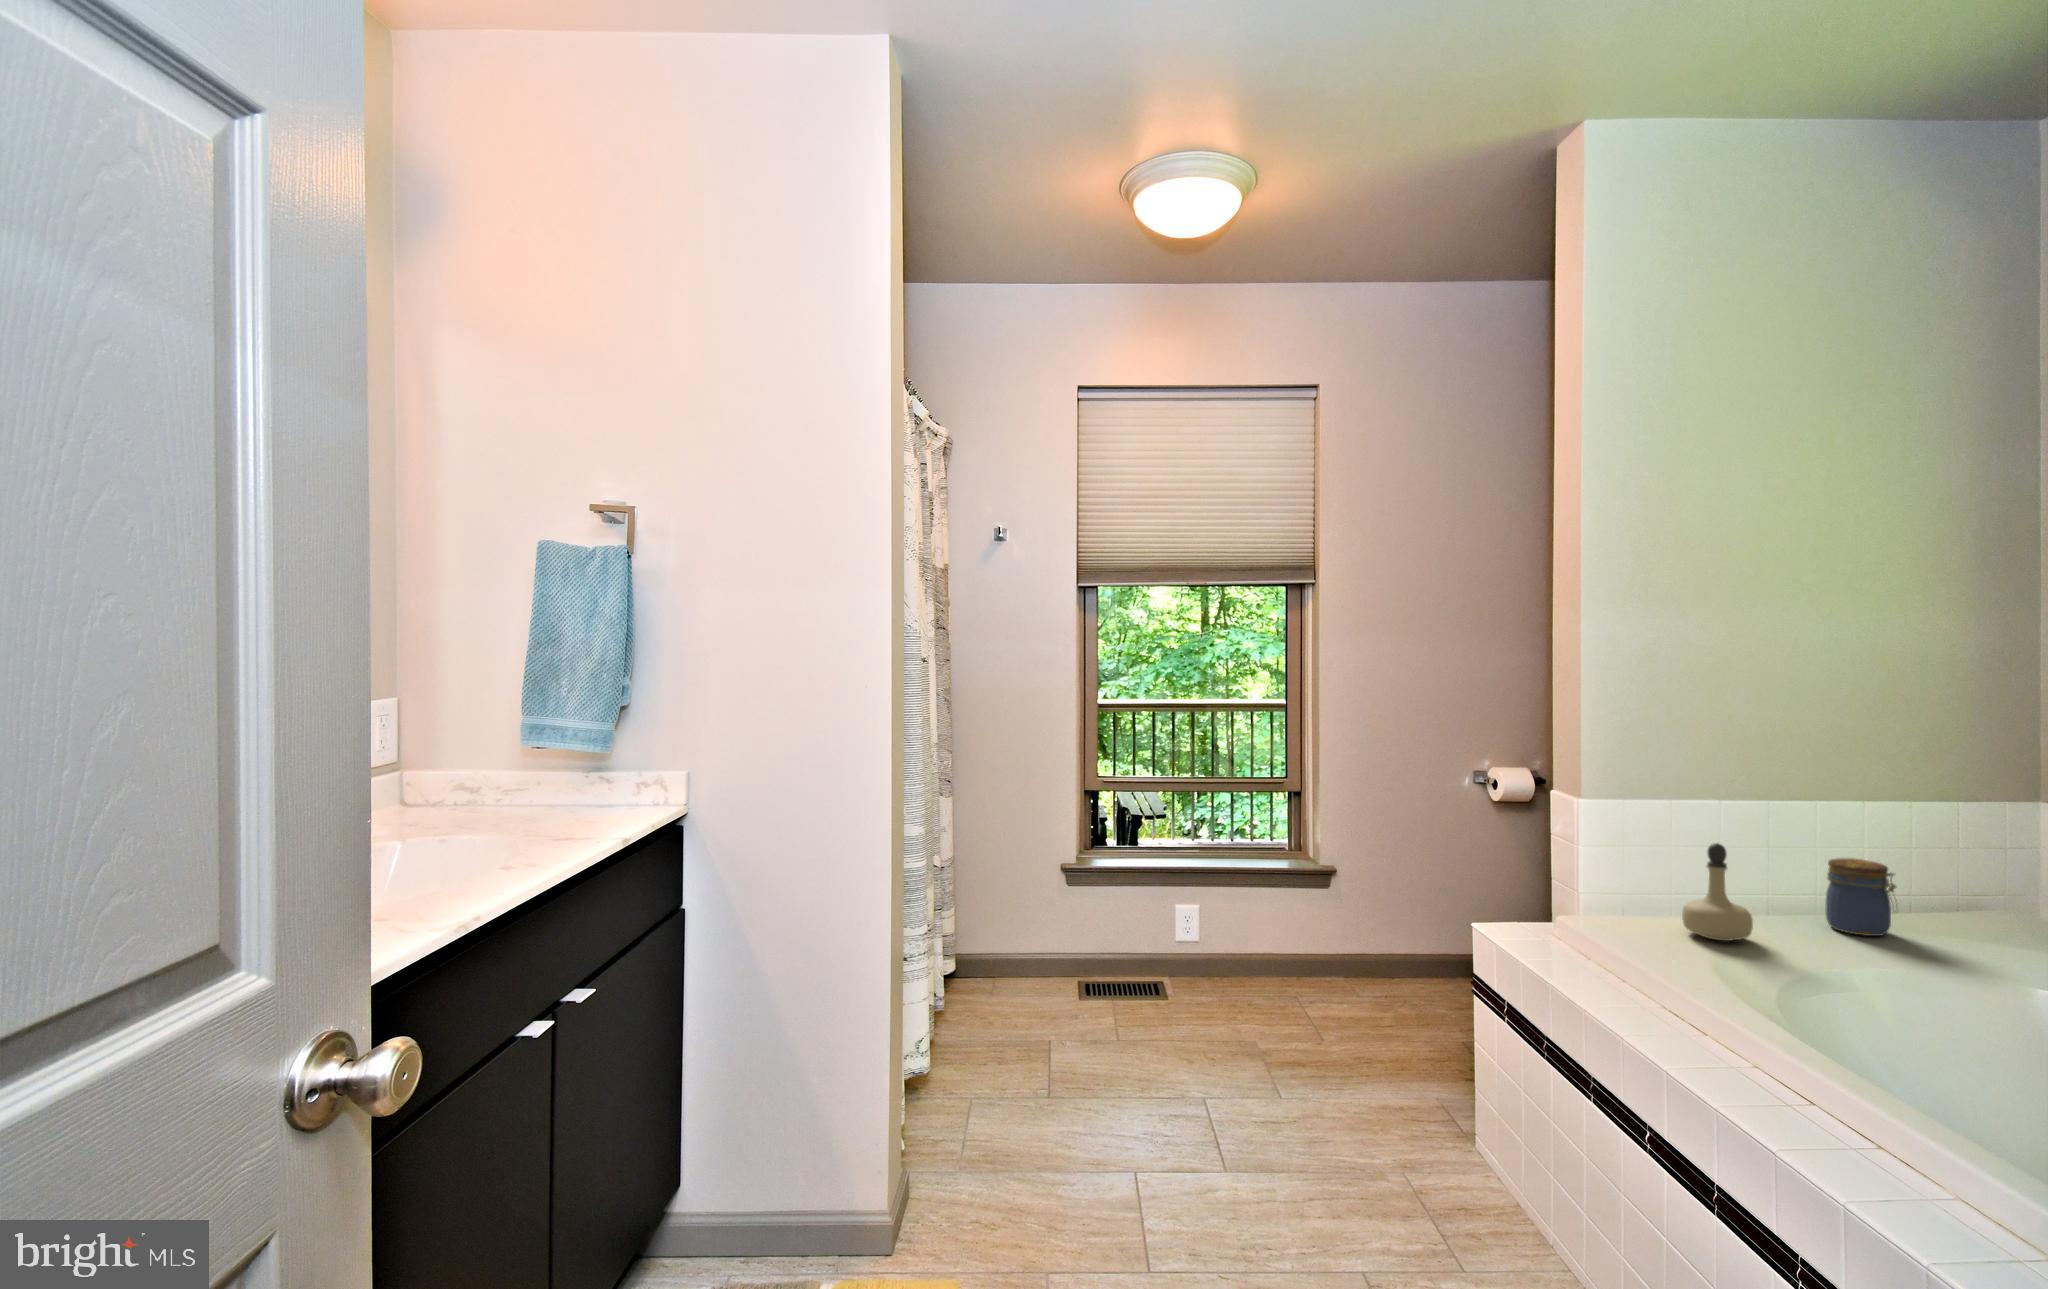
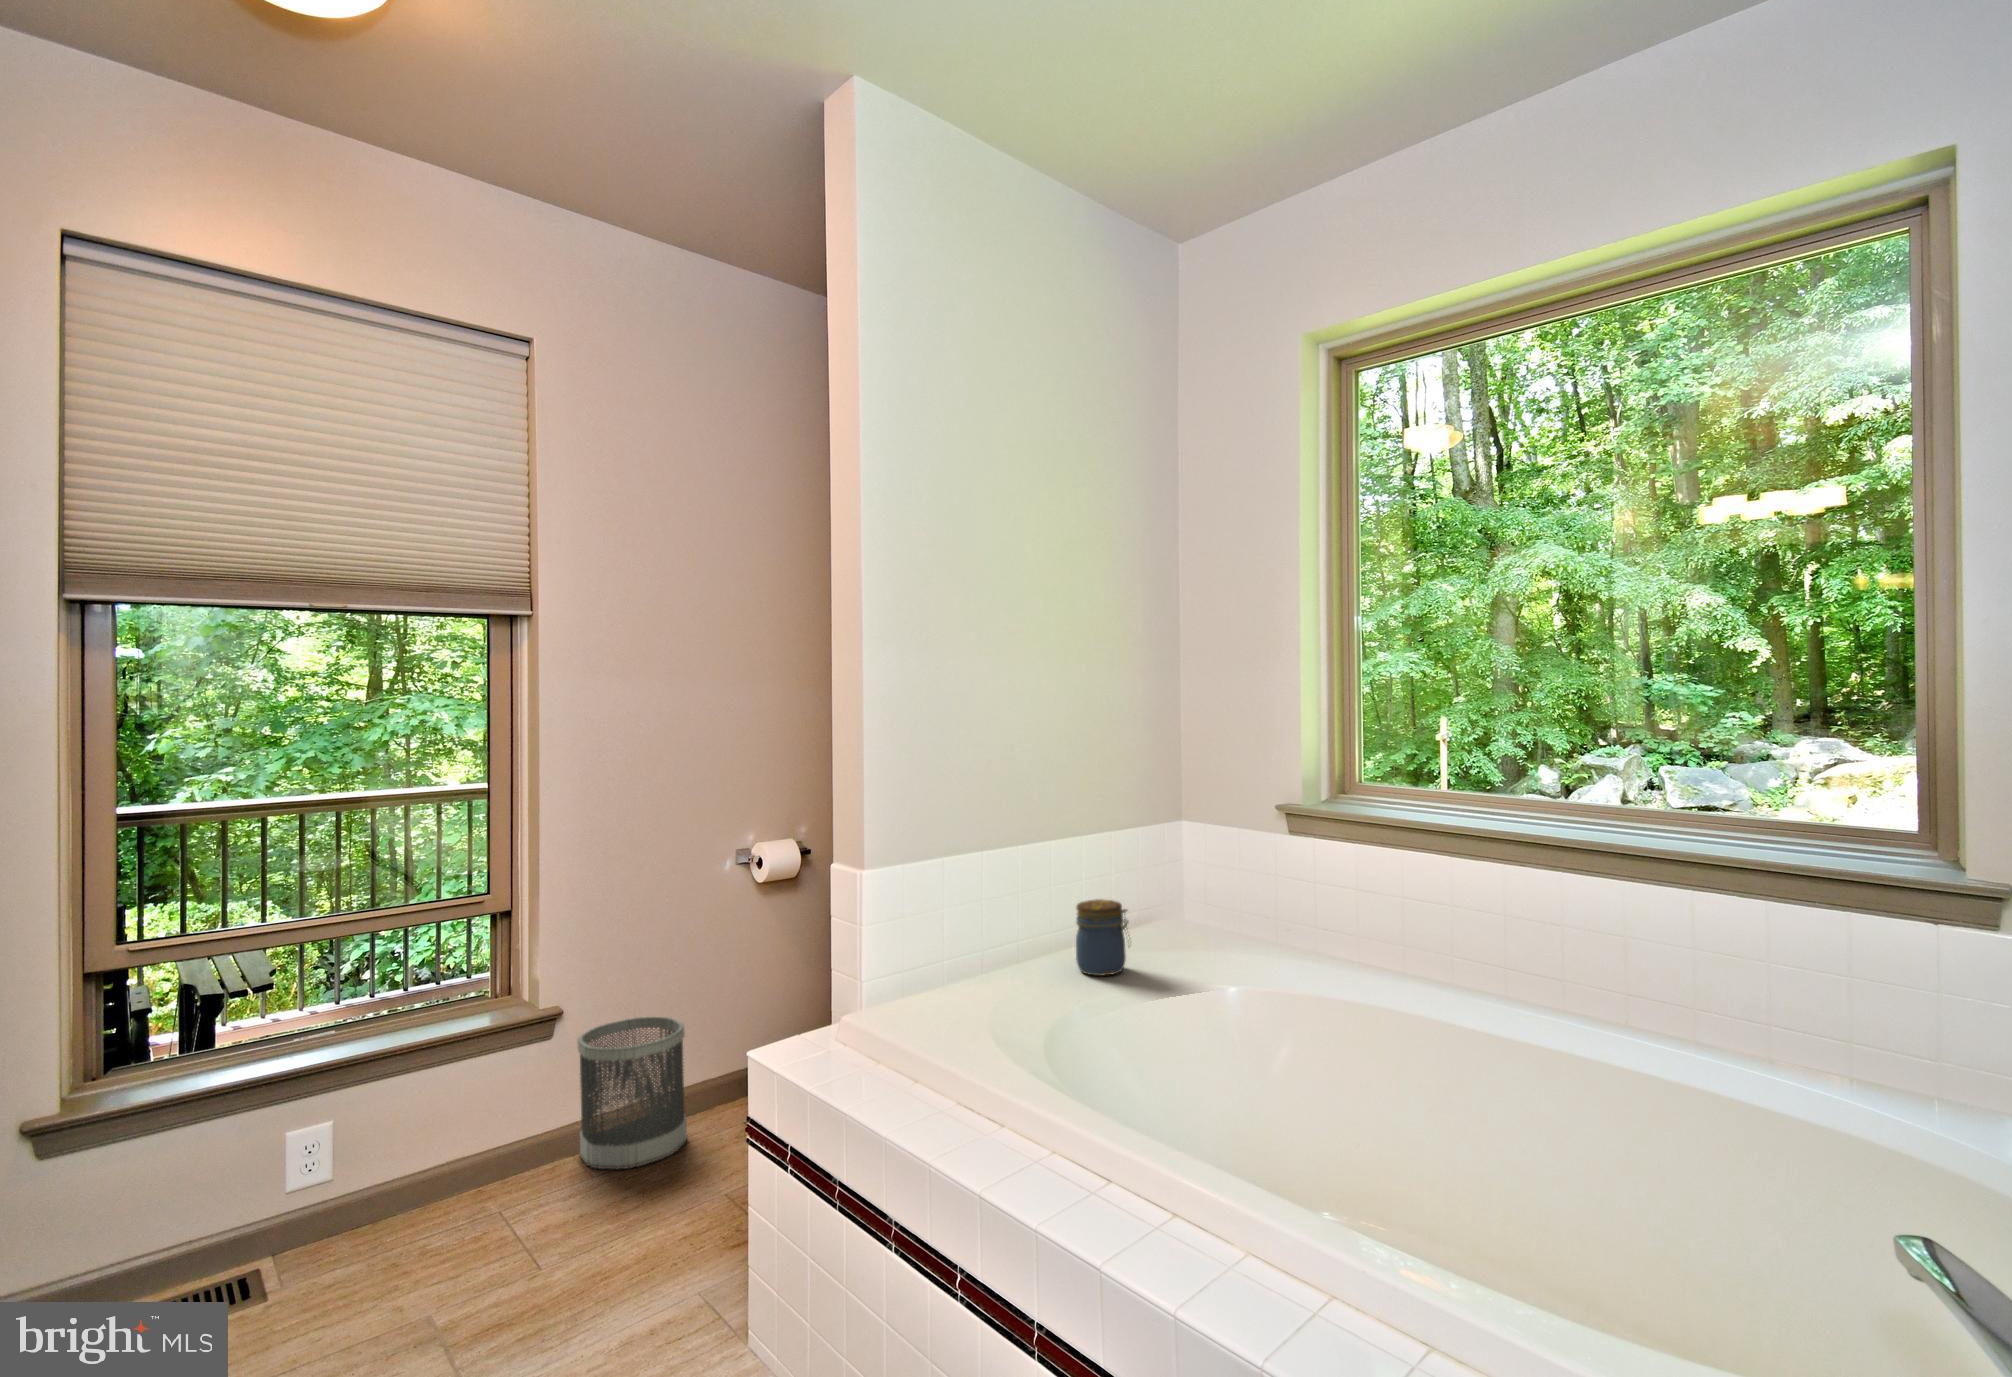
perfume bottle: present [1682,843,1753,941] -> none [964,906,1027,1013]
wastebasket: none [1341,895,1426,1009] -> present [577,1017,687,1169]

